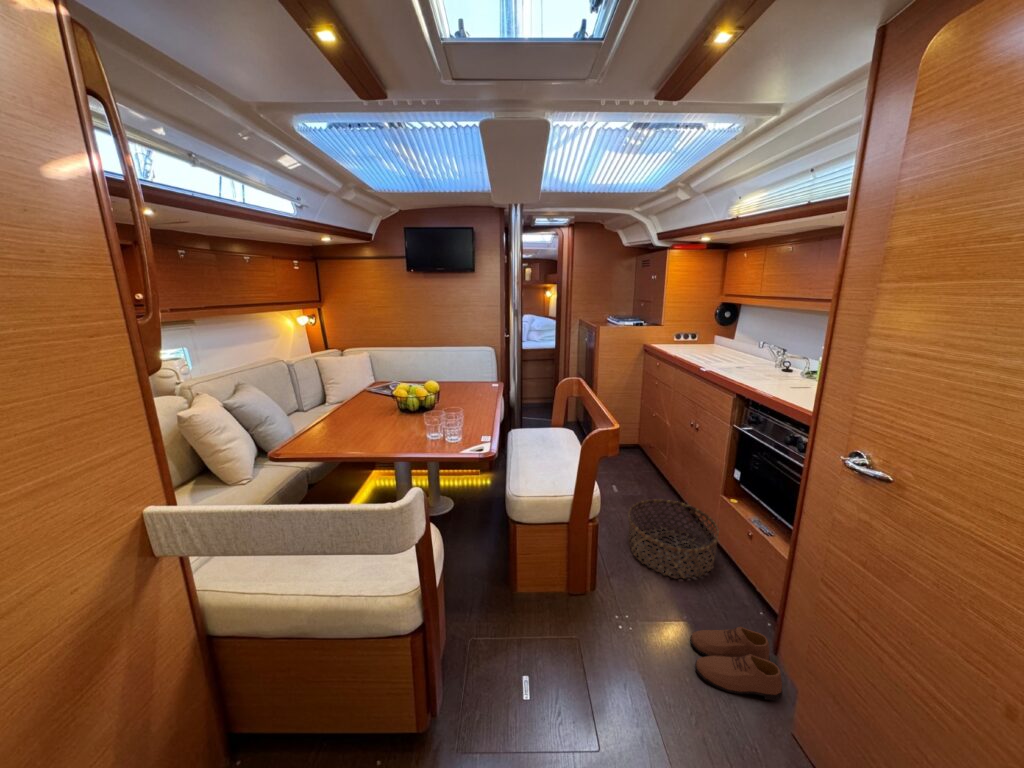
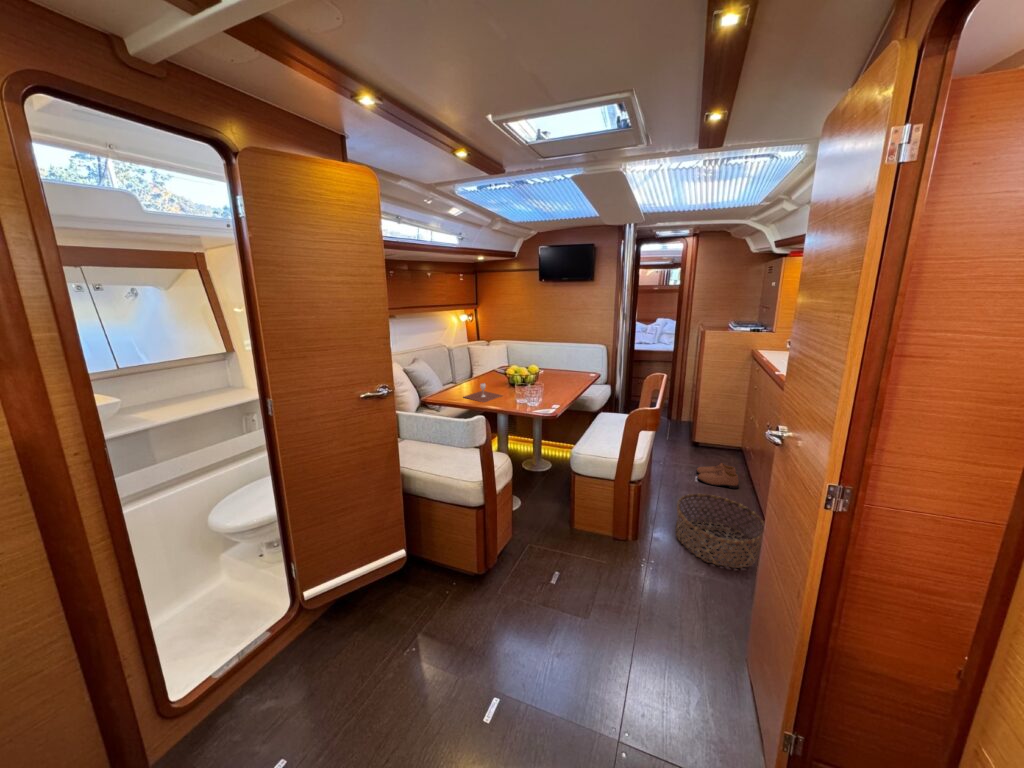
wine glass: none [338,410,400,439] -> present [465,383,503,402]
shoe: present [690,627,782,701] -> present [696,463,738,489]

